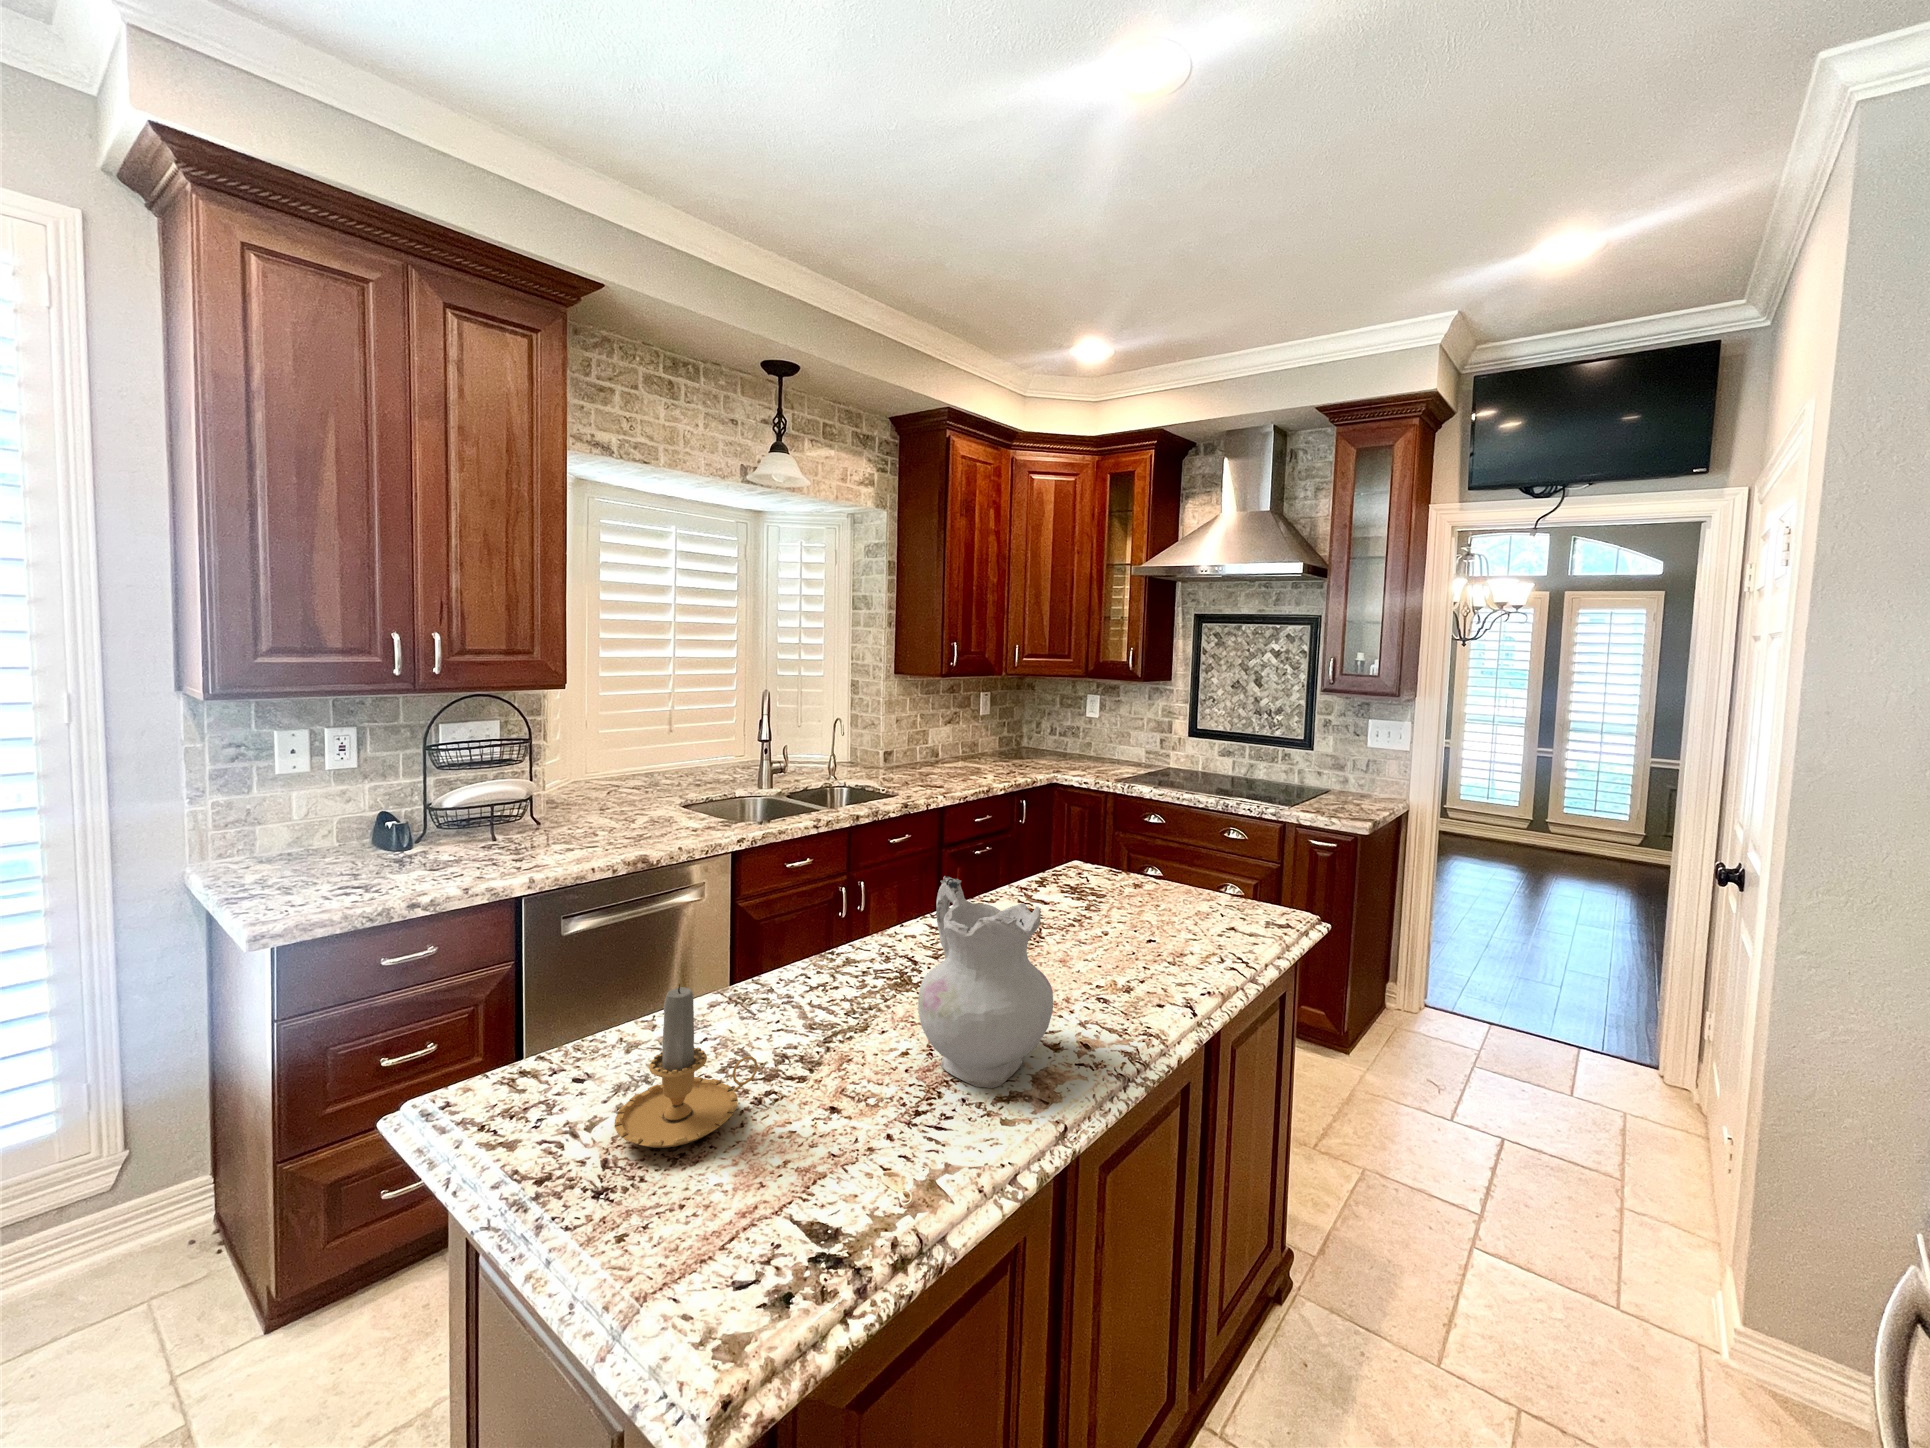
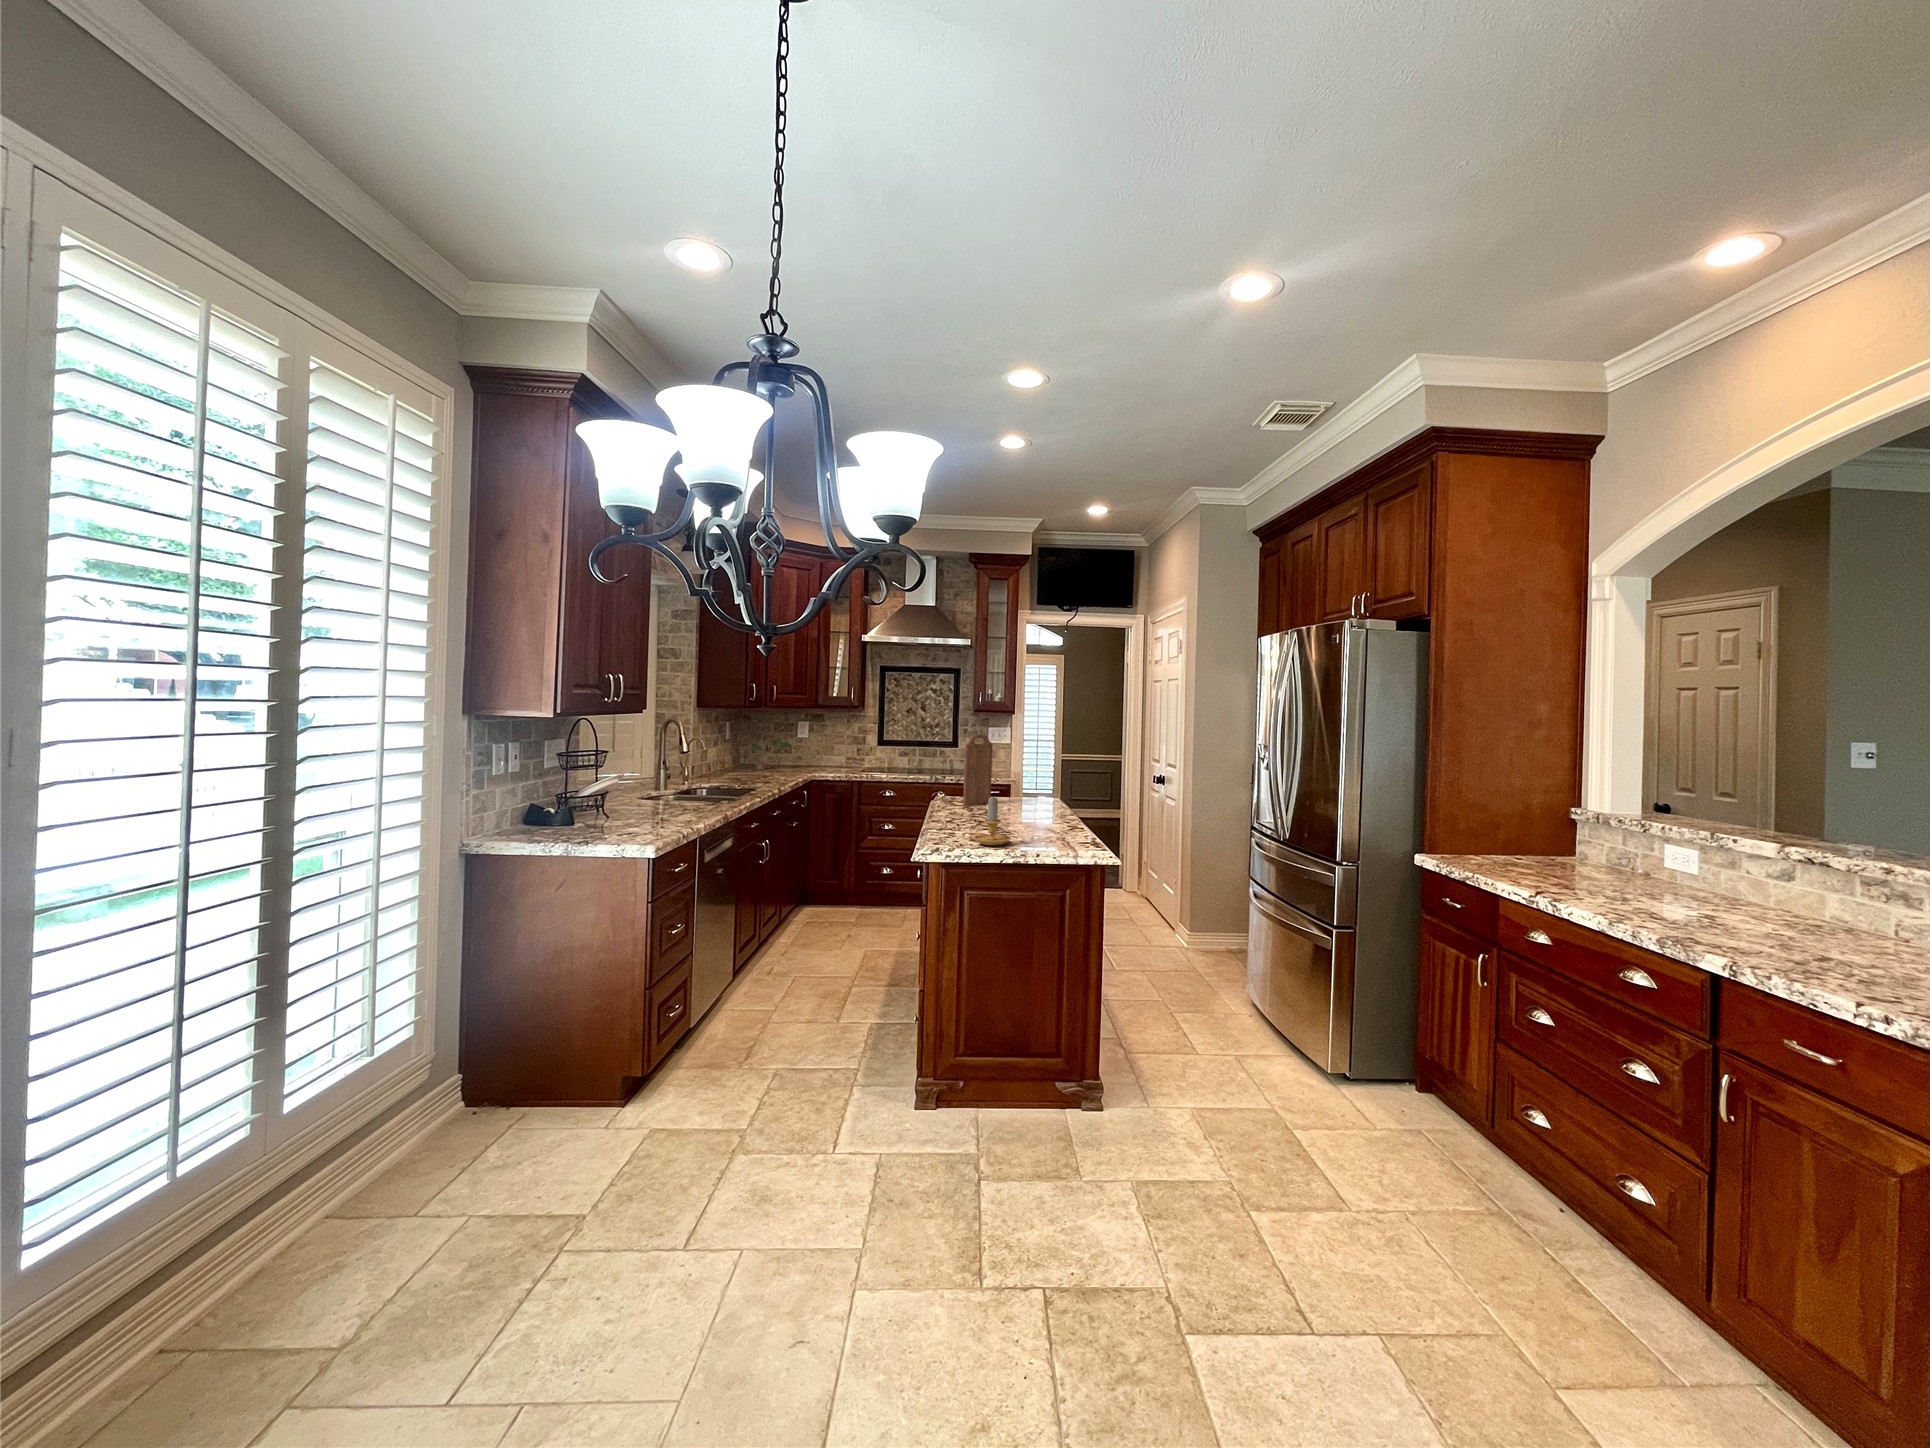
potted plant: none [1004,713,1069,758] -> present [750,737,791,770]
cutting board: none [1066,754,1153,902] -> present [963,735,992,806]
ceramic pitcher: present [918,876,1053,1088] -> none [1010,767,1062,831]

